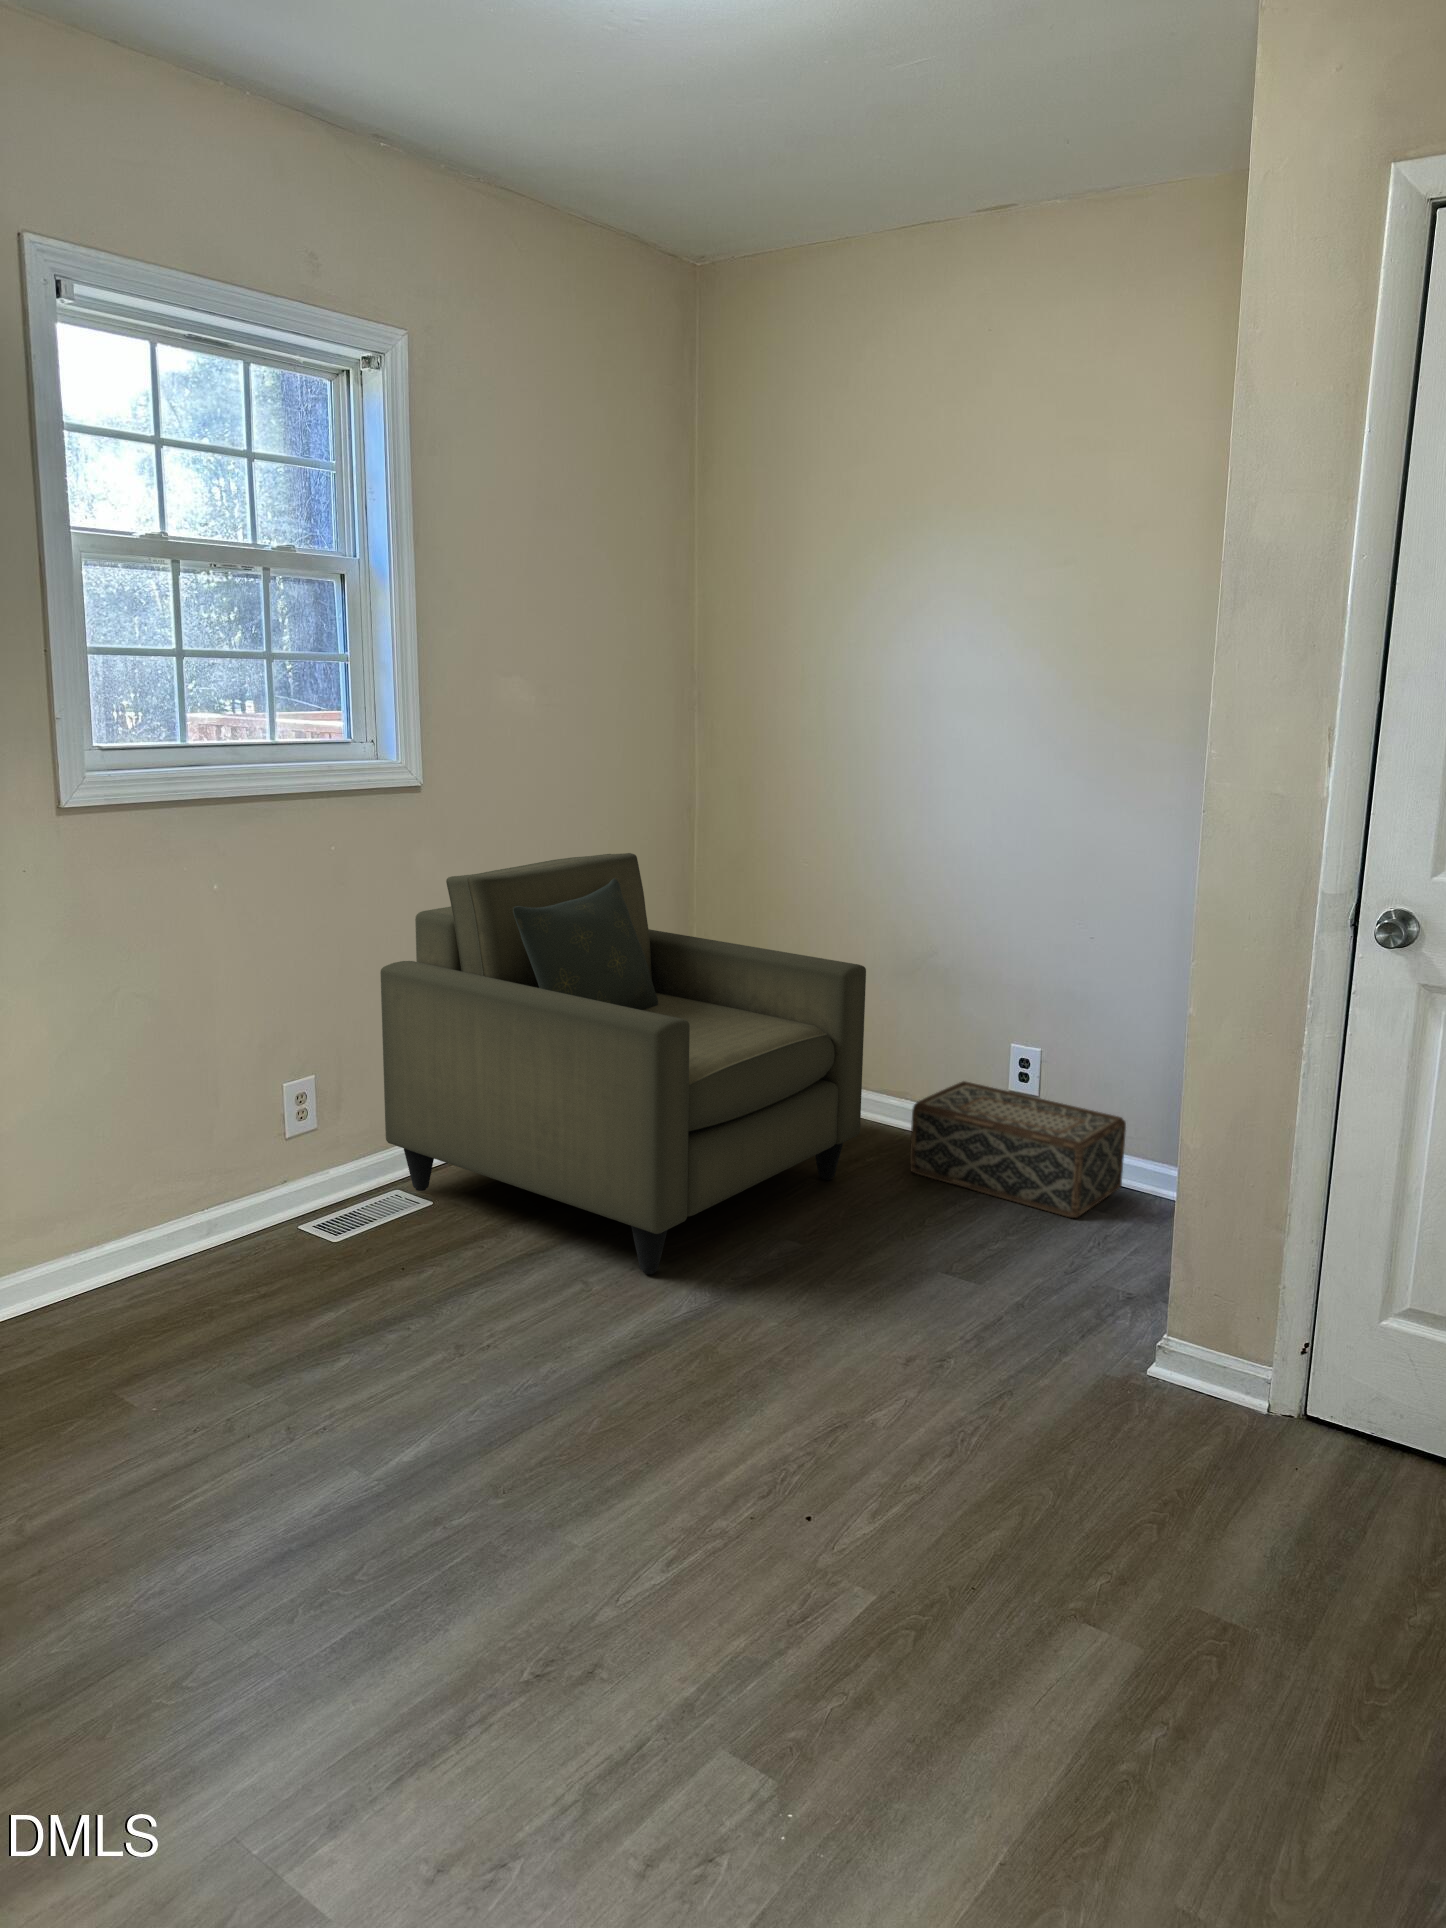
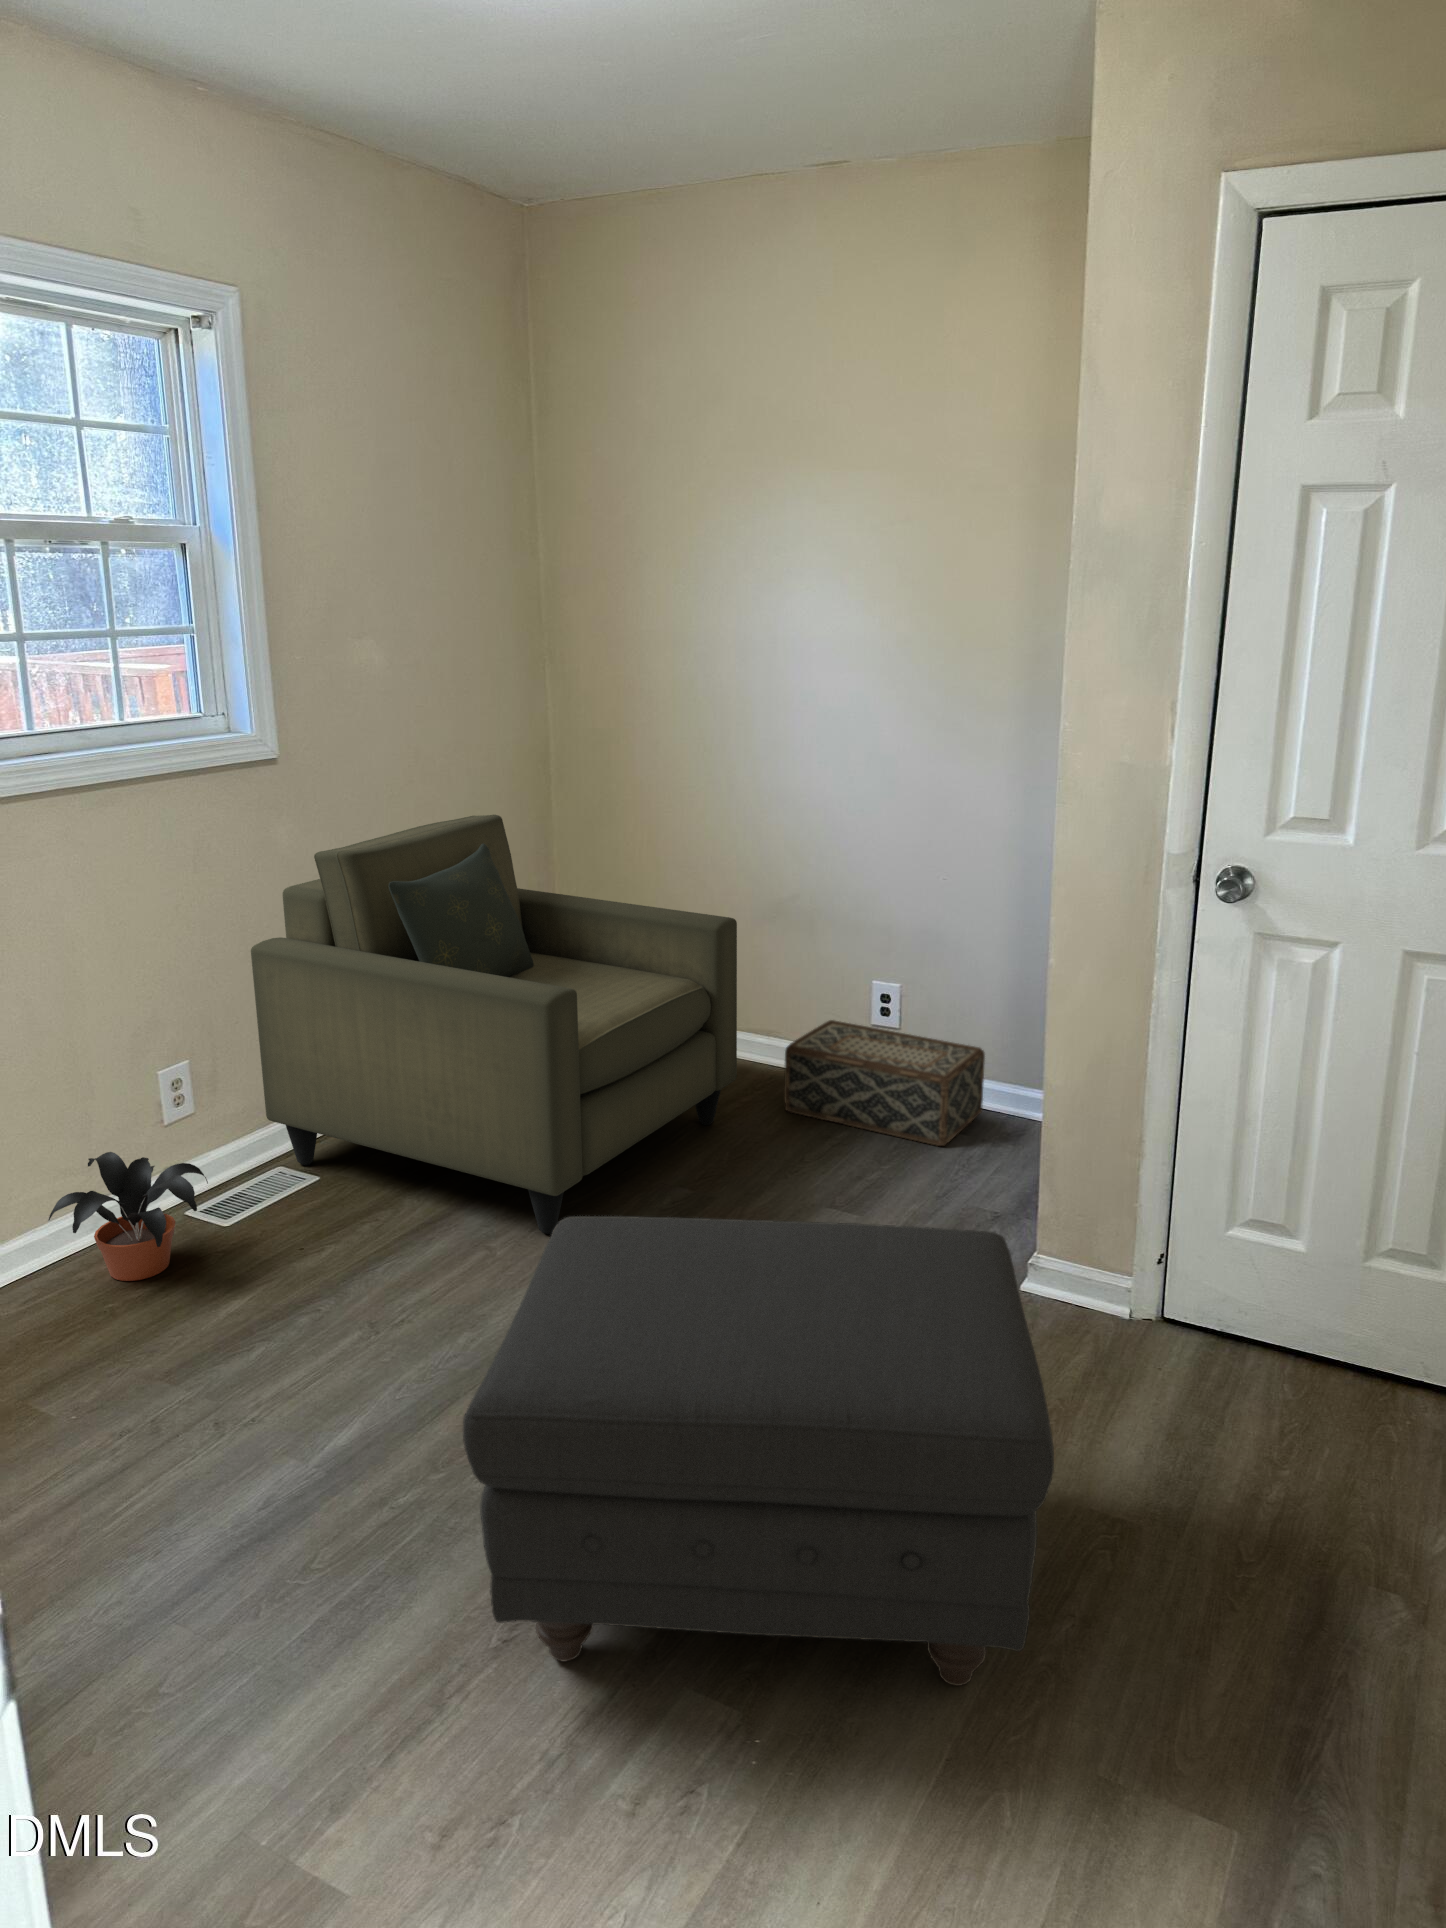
potted plant: none [162,1158,318,1287] -> present [49,1152,208,1281]
ottoman: none [501,1238,1144,1793] -> present [463,1216,1054,1686]

